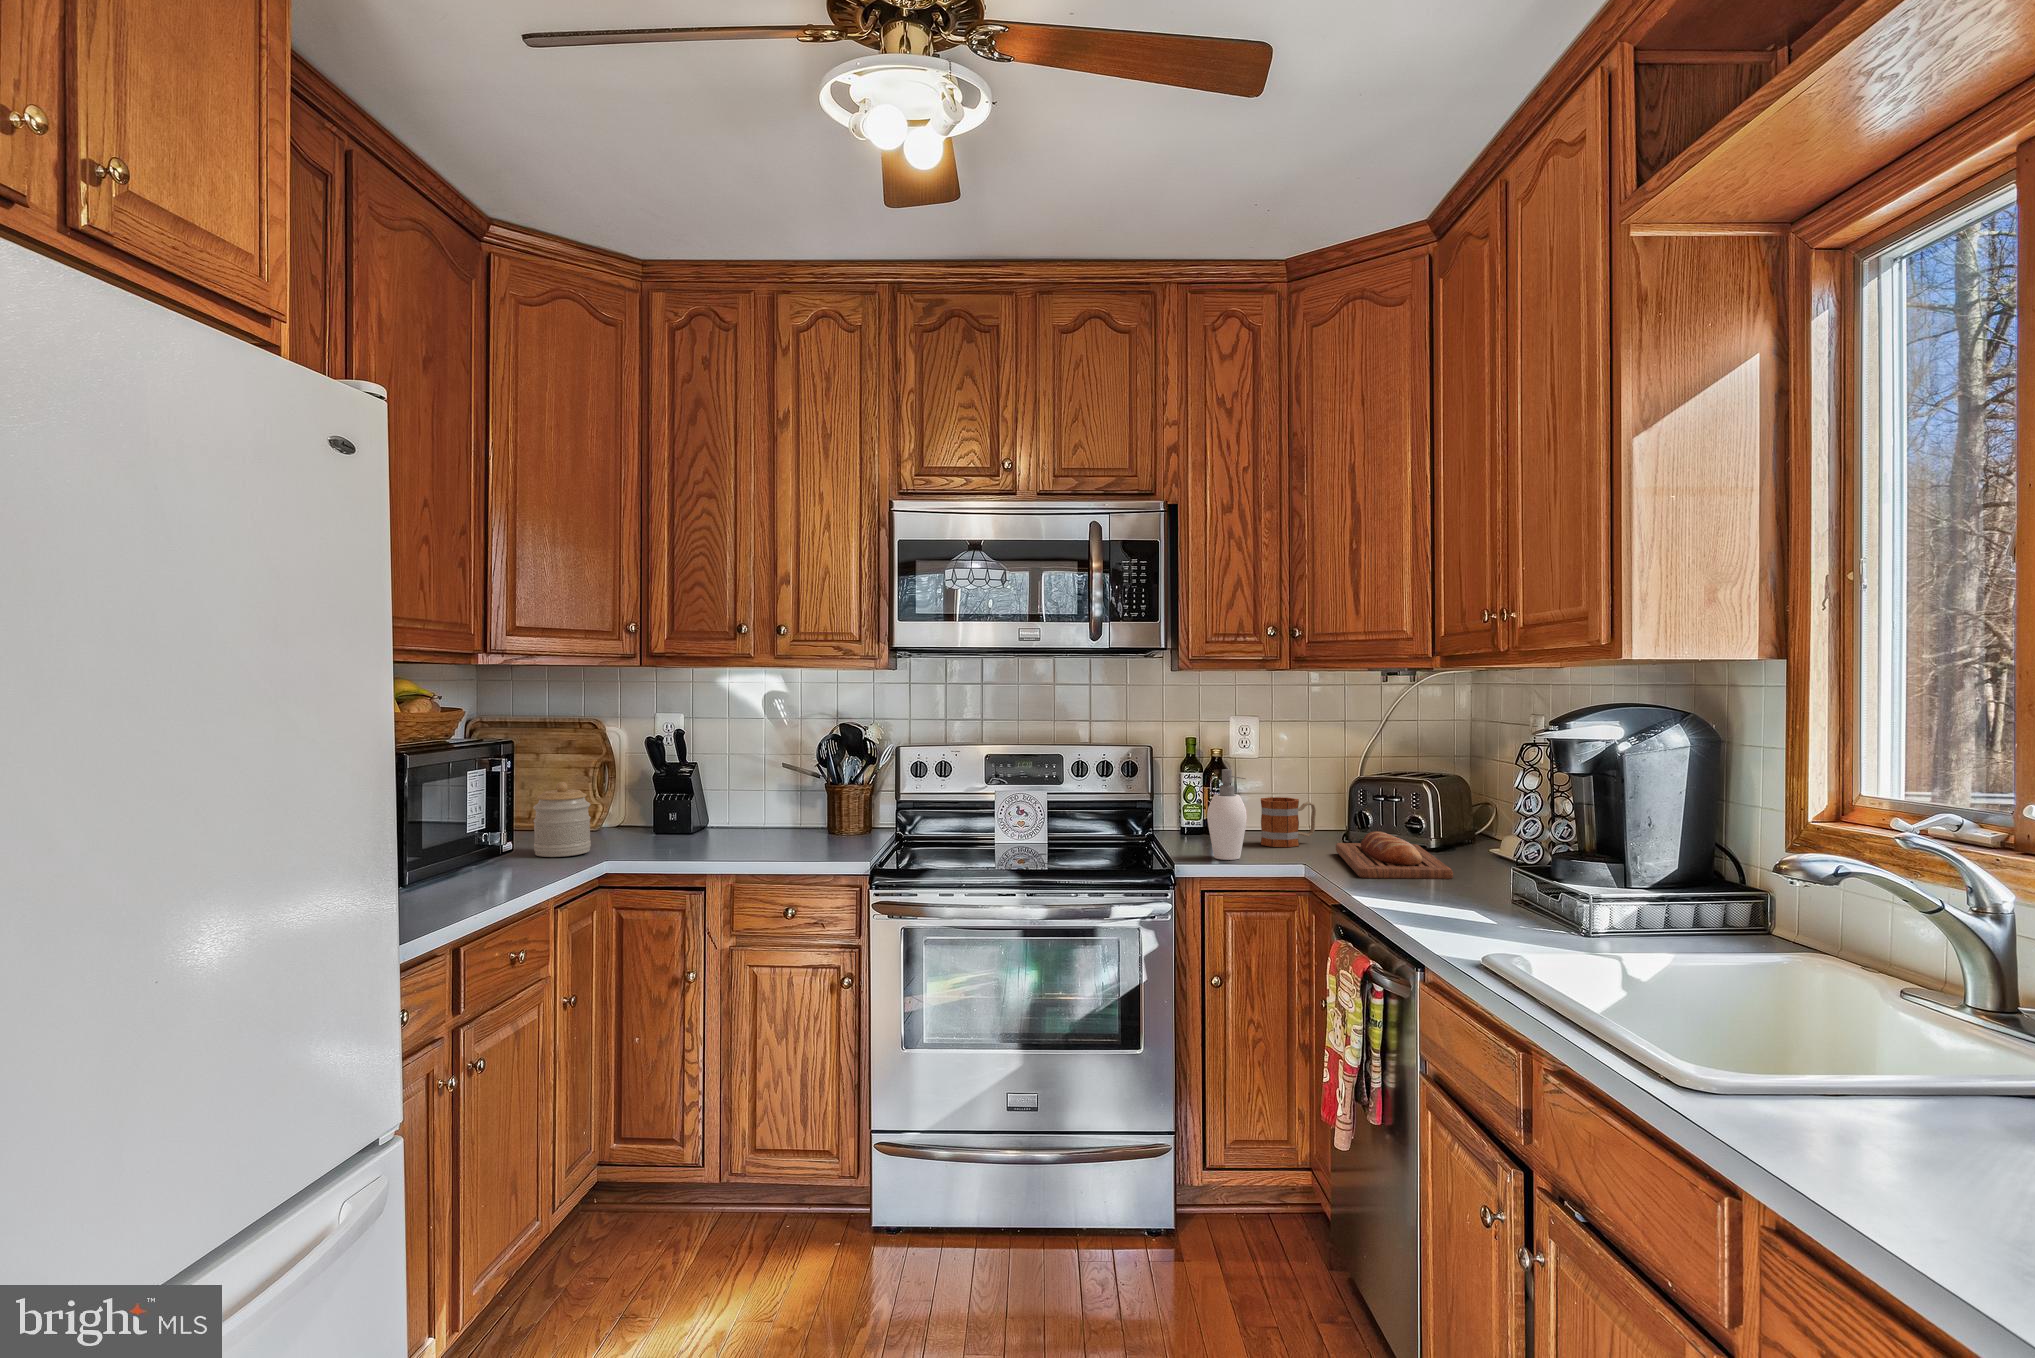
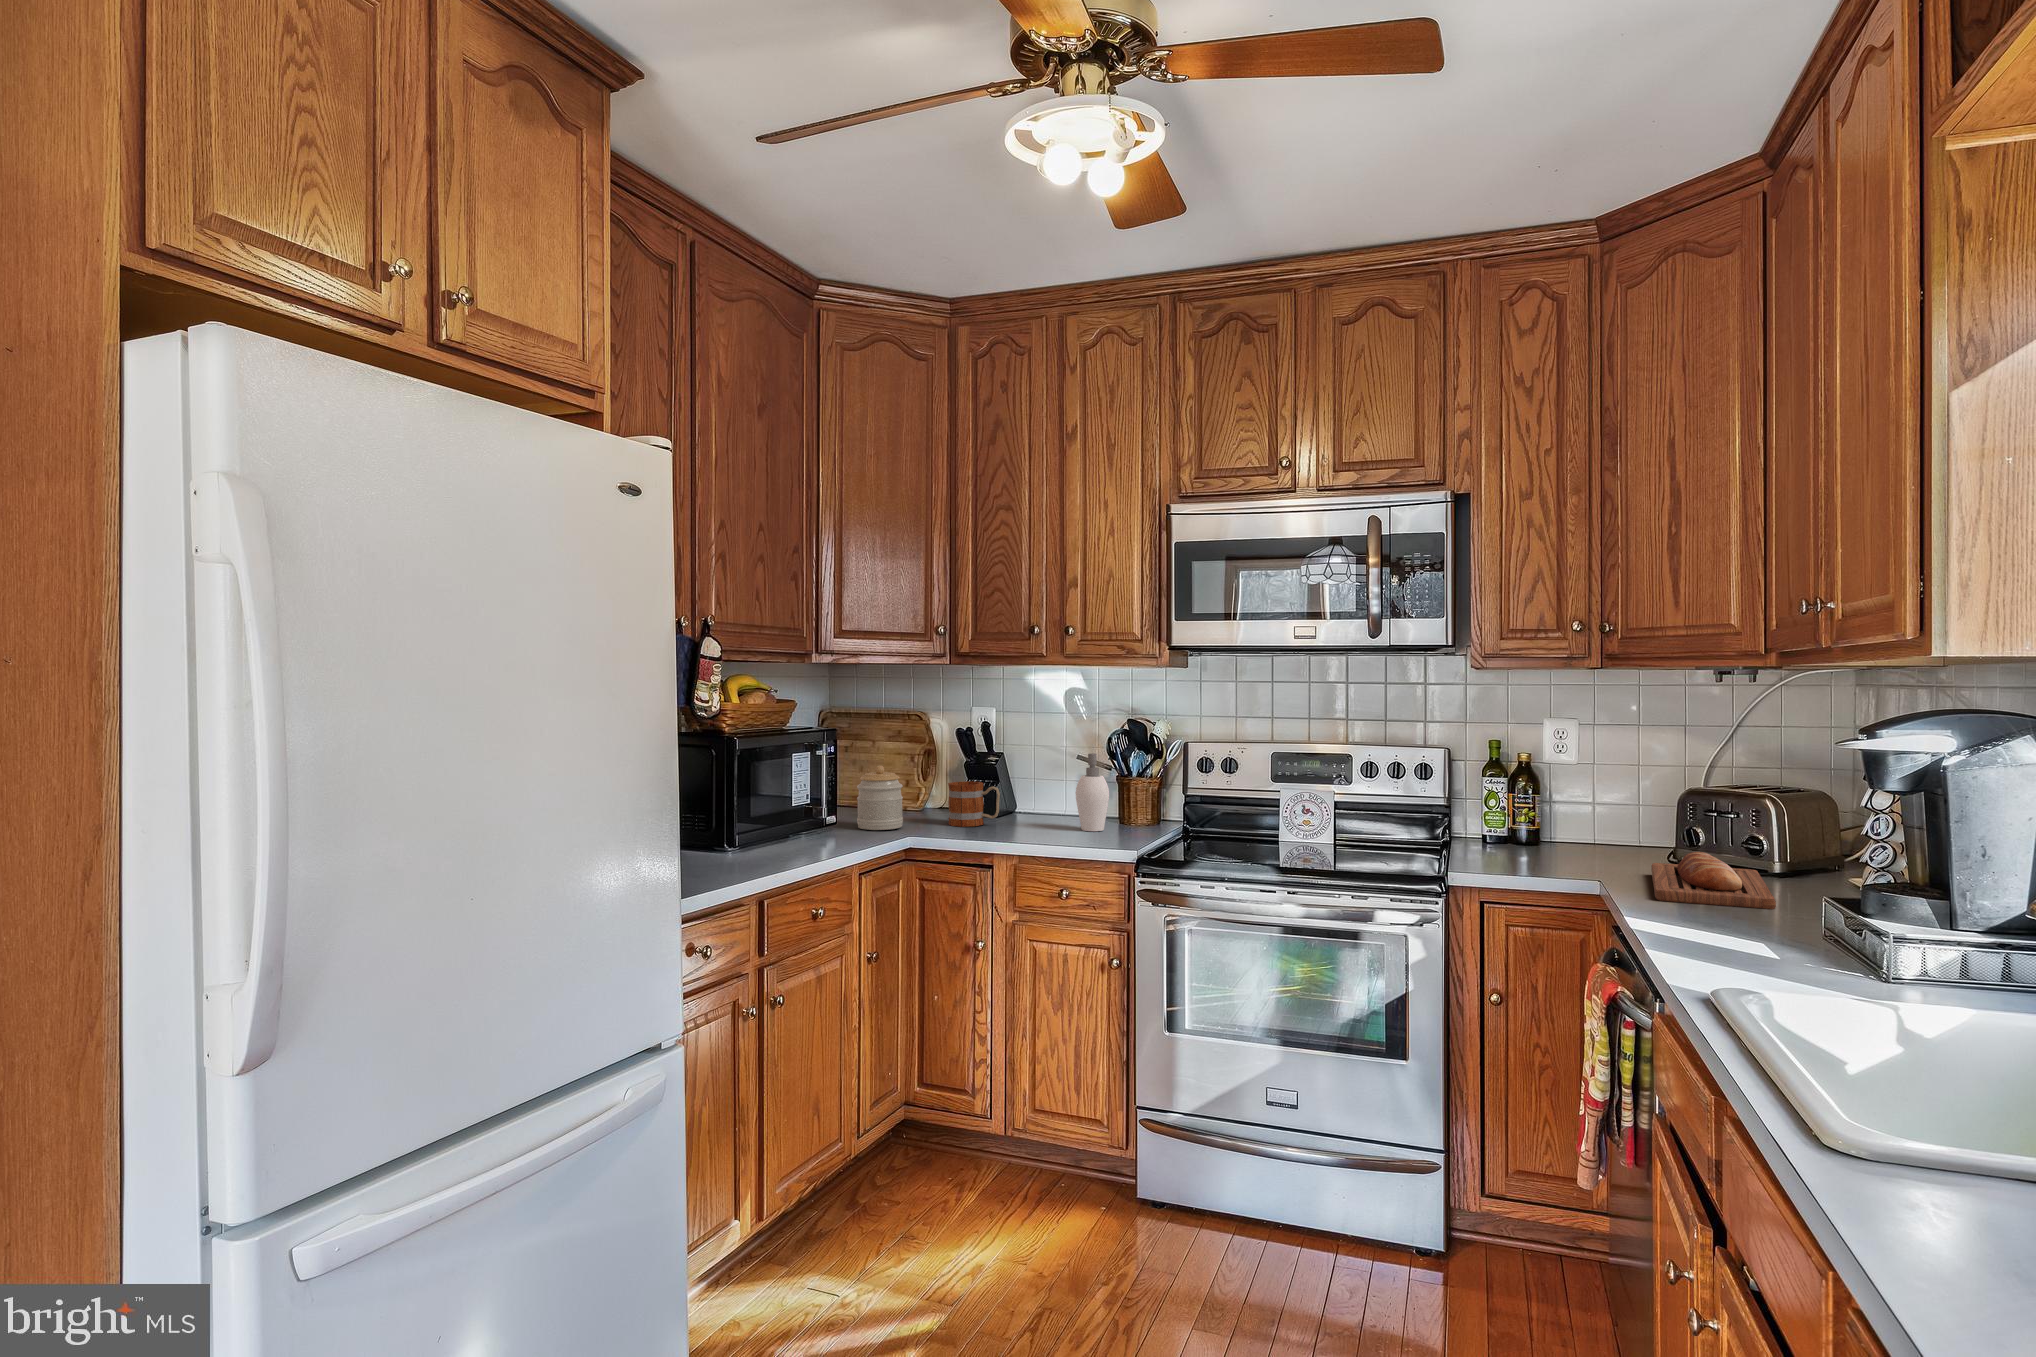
soap dispenser: present [1207,769,1247,860] -> present [1076,753,1109,831]
mug: present [1261,797,1316,847] -> present [948,781,1000,827]

